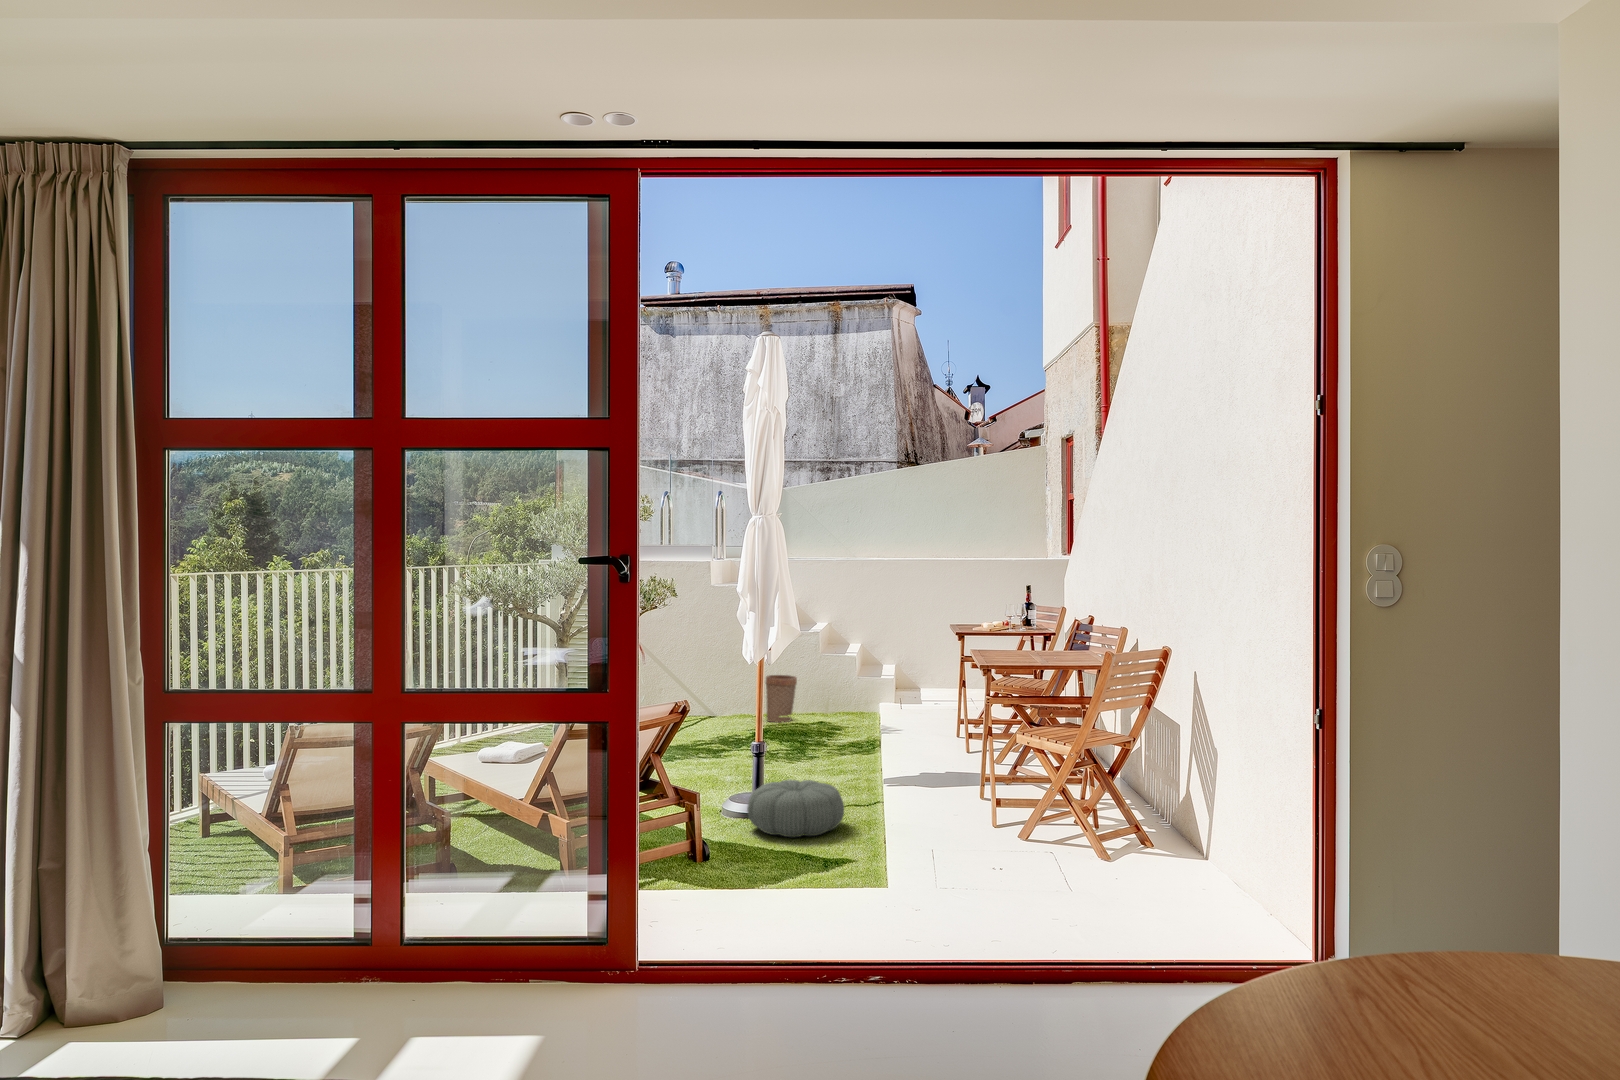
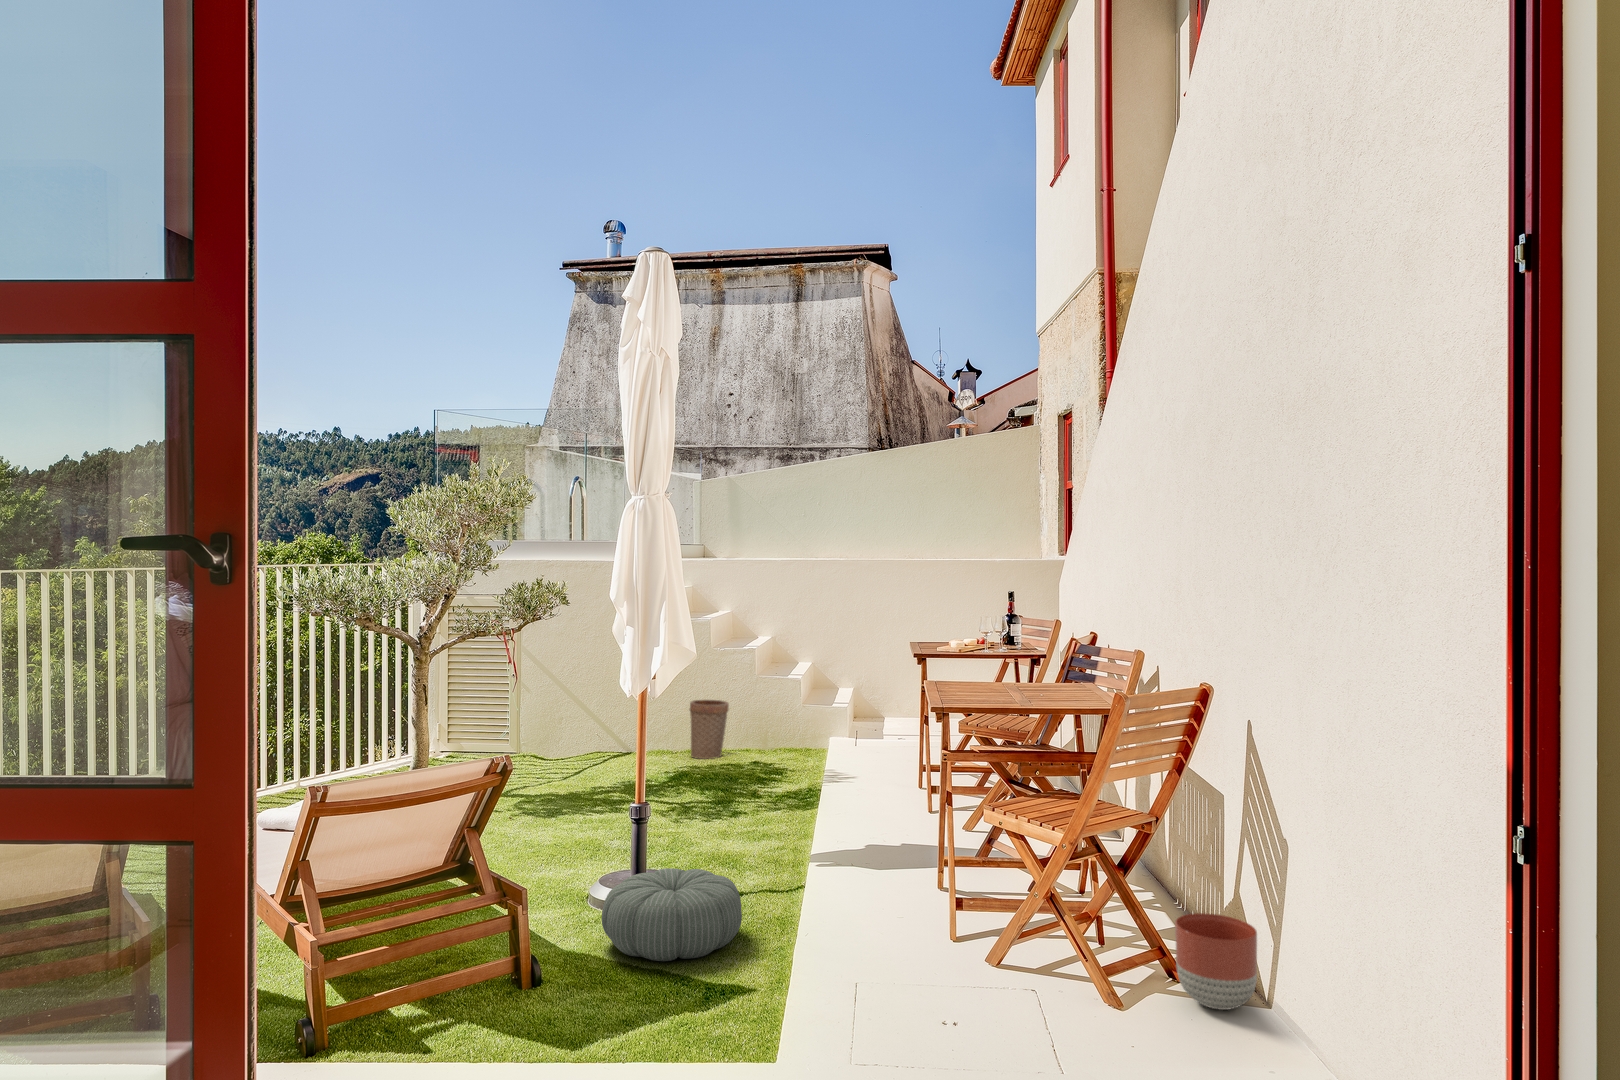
planter: none [1143,797,1196,856] -> present [1175,913,1257,1010]

